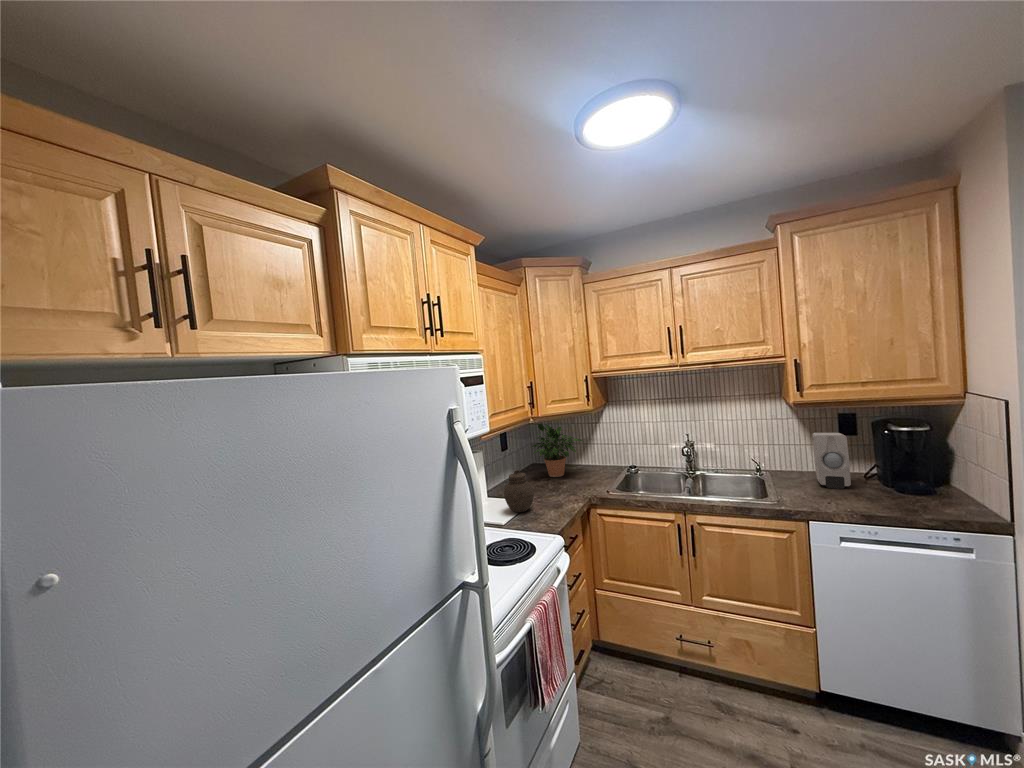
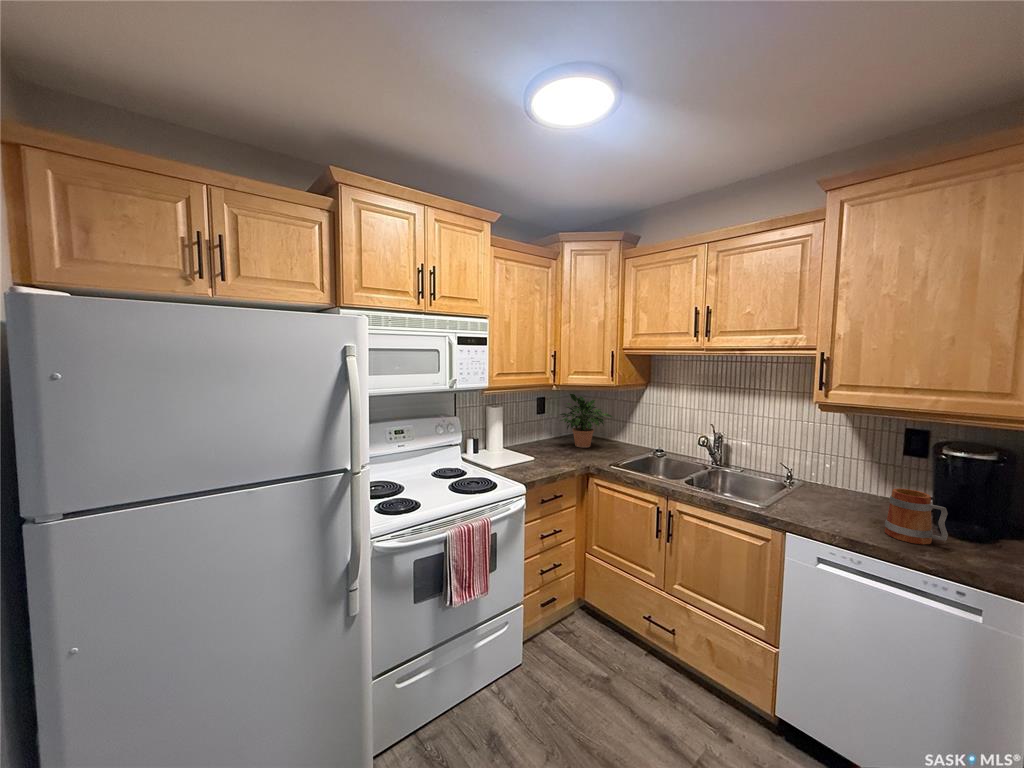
soap dispenser: present [812,433,851,489] -> none [842,444,893,512]
mug: none [875,464,927,508] -> present [885,488,948,544]
jar: present [504,470,534,512] -> none [502,428,529,466]

